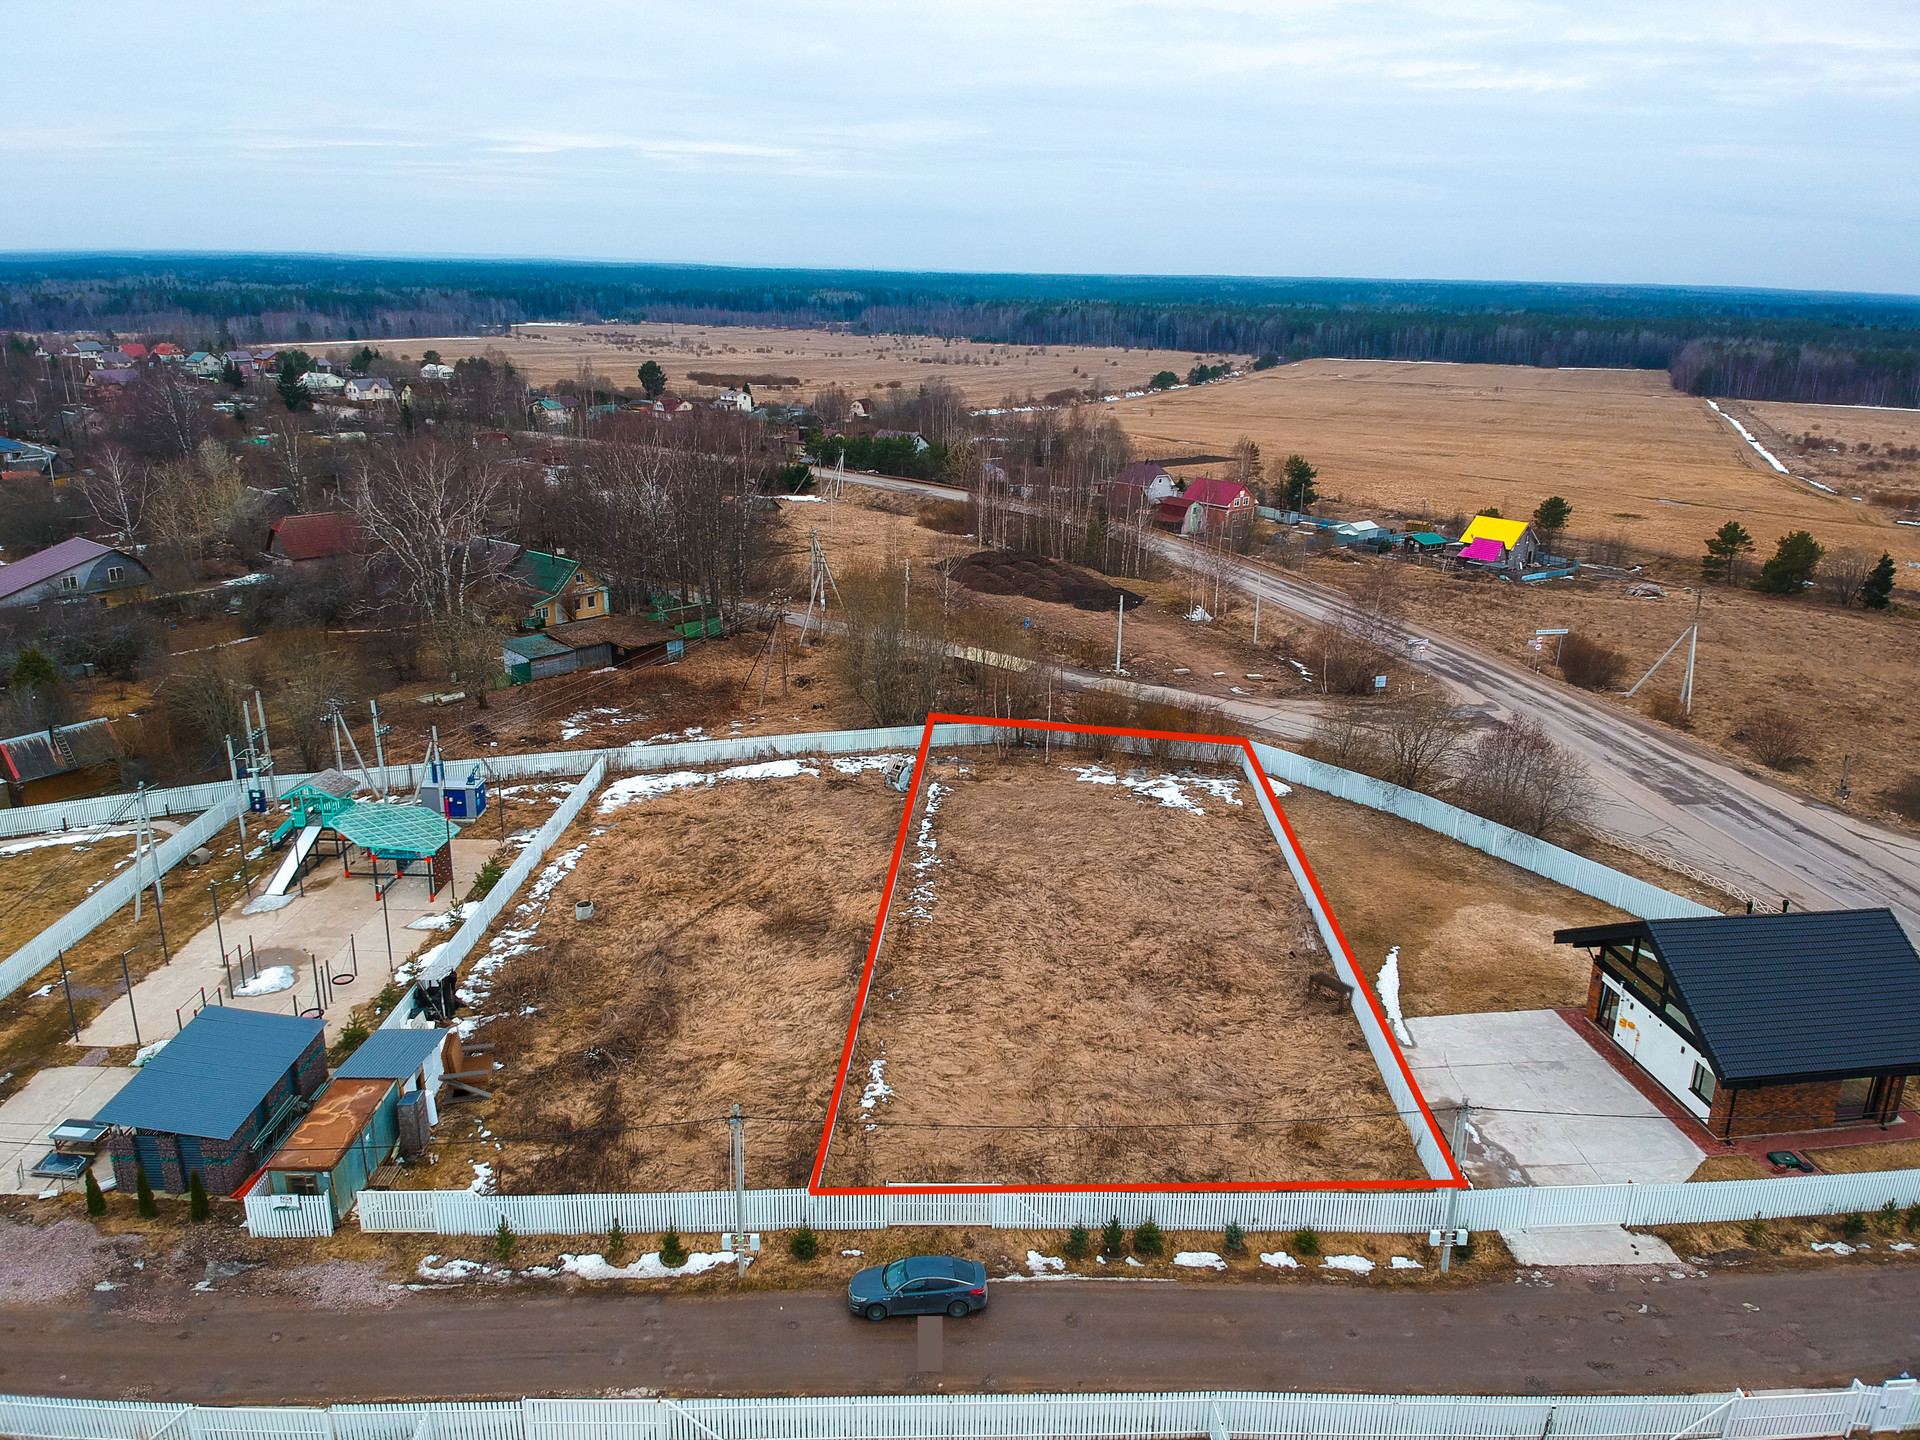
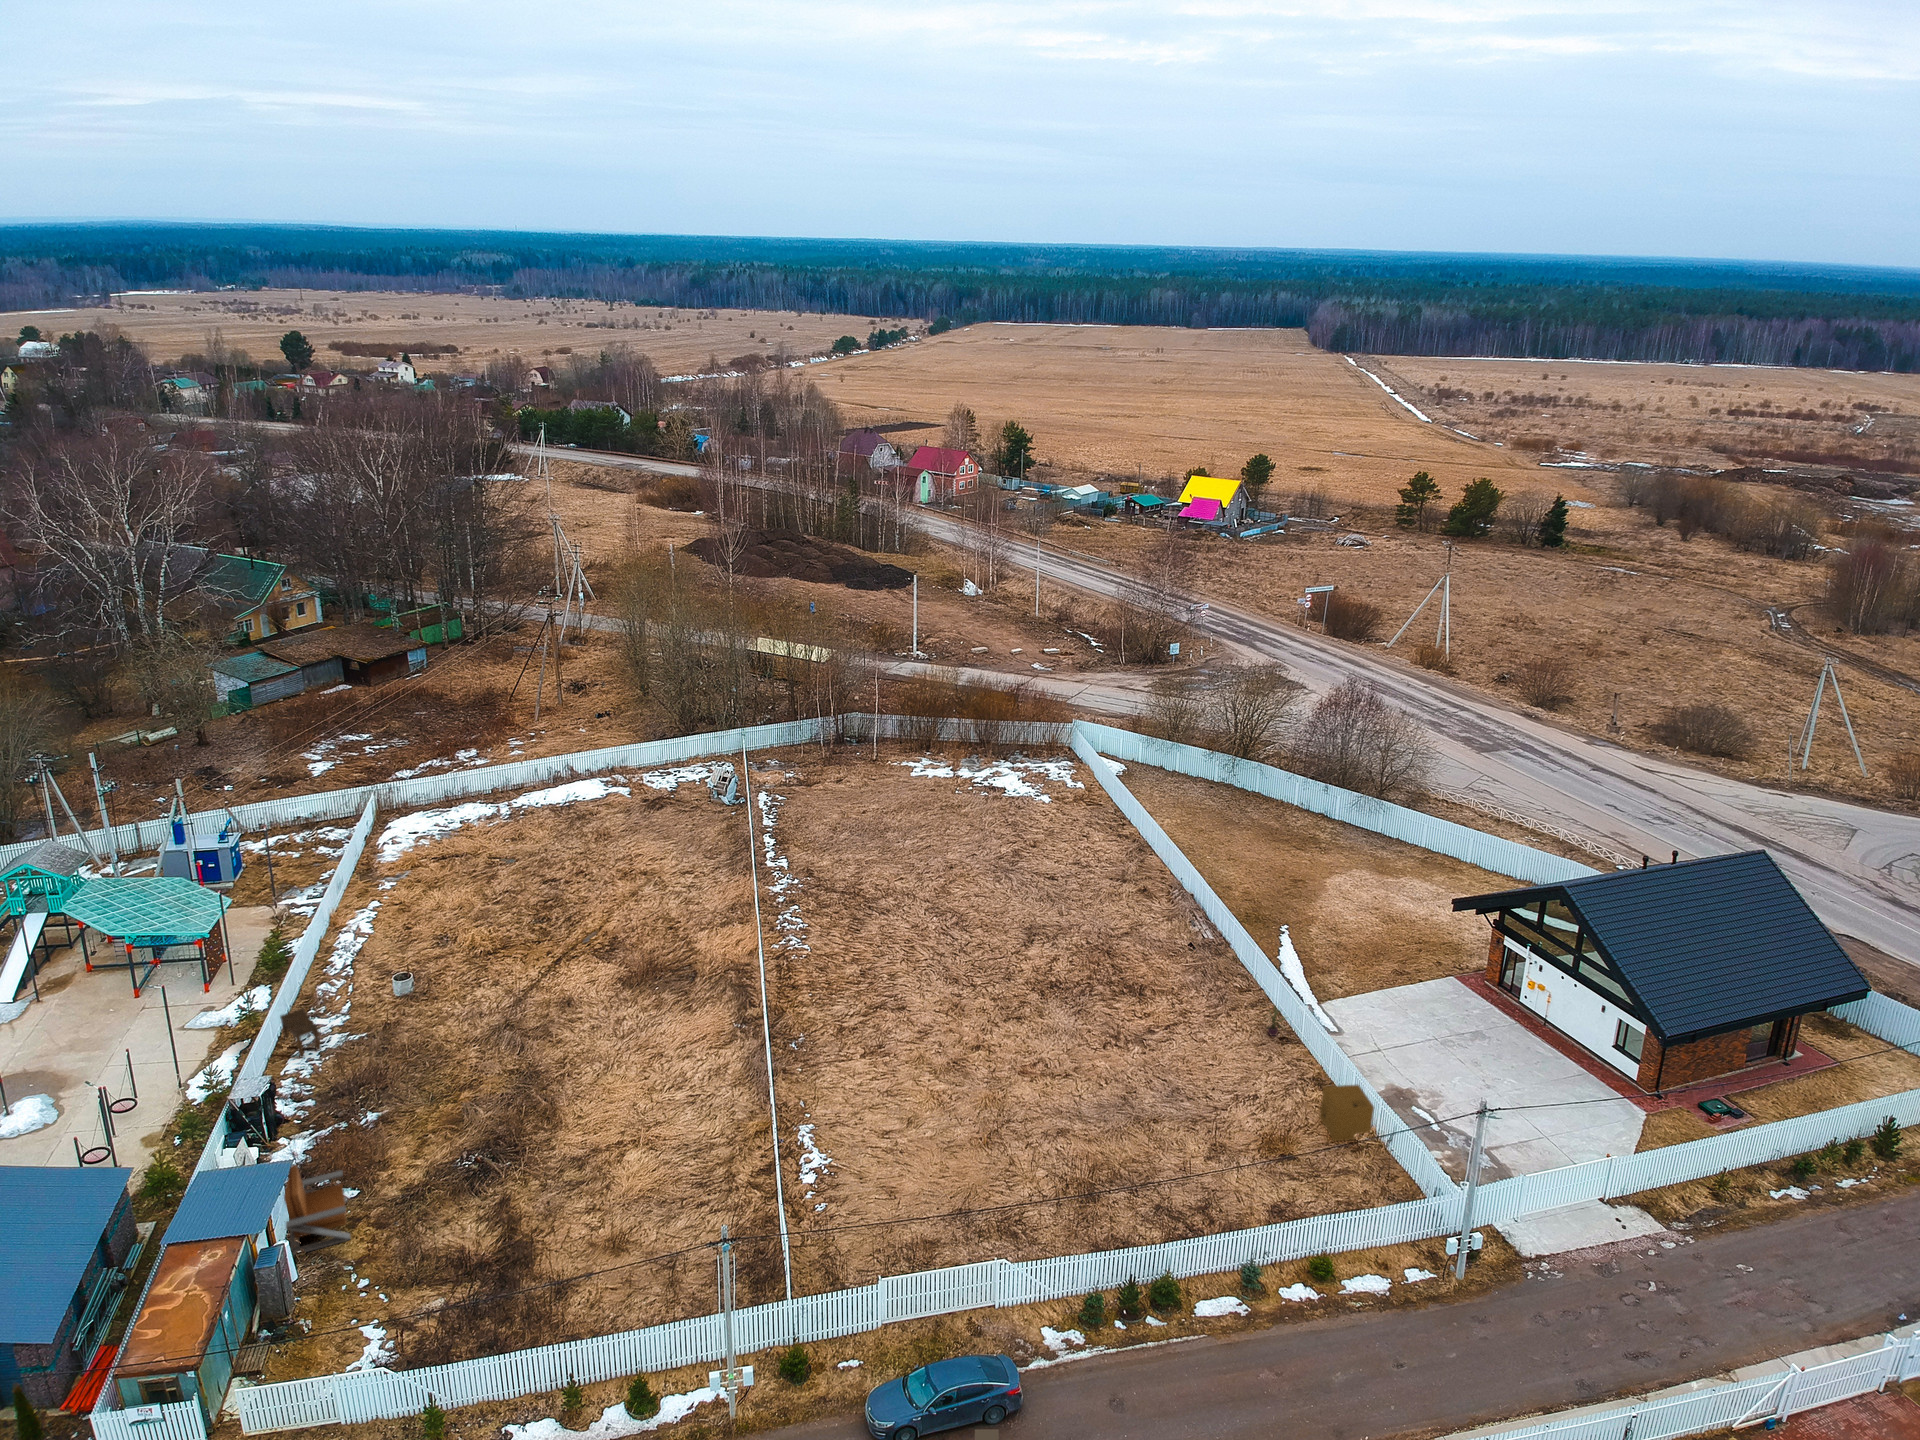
bench: present [1308,972,1355,1013] -> present [280,1009,321,1058]
decorative plant: none [1332,1011,1363,1041] -> present [1267,1007,1285,1036]
cardboard box: none [1366,1087,1416,1144] -> present [1319,1085,1374,1141]

